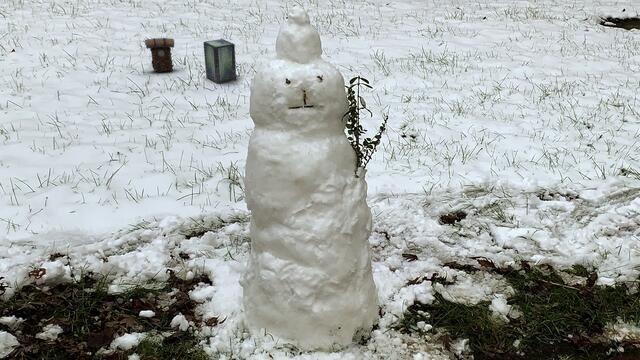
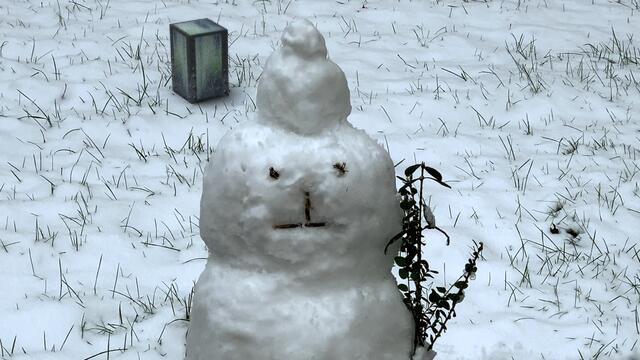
backpack: present [145,38,174,72] -> none [62,14,117,77]

